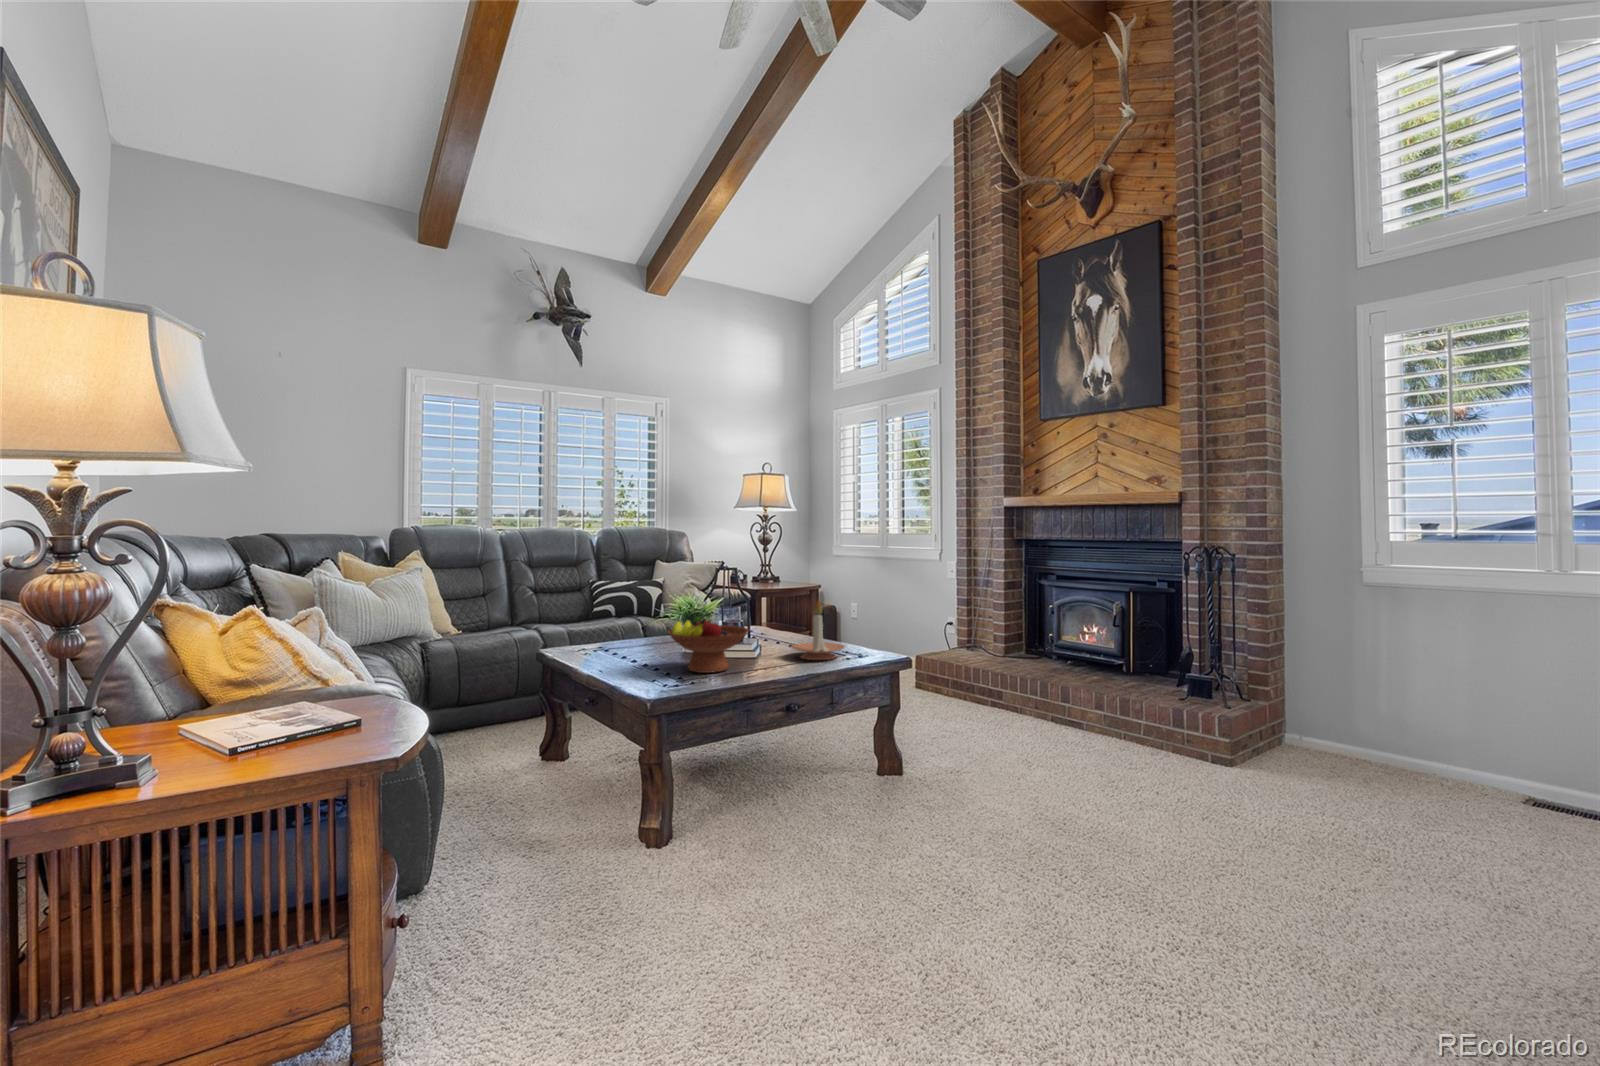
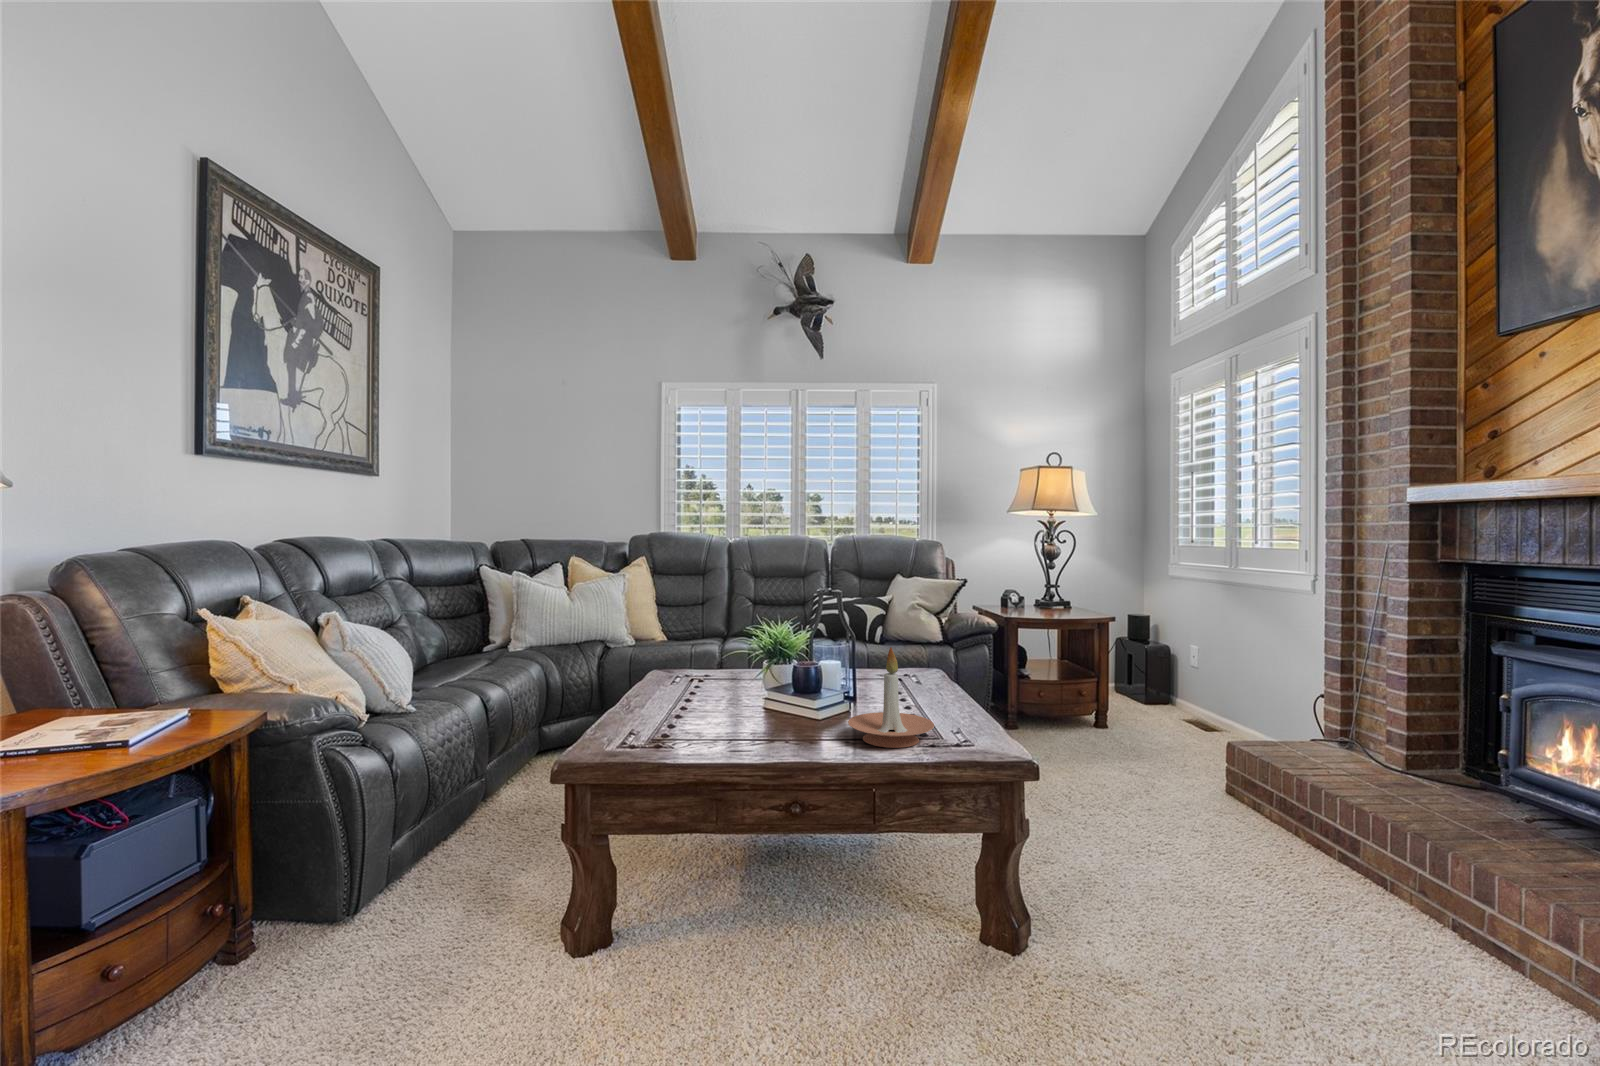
fruit bowl: present [667,617,749,673] -> none [654,659,770,742]

